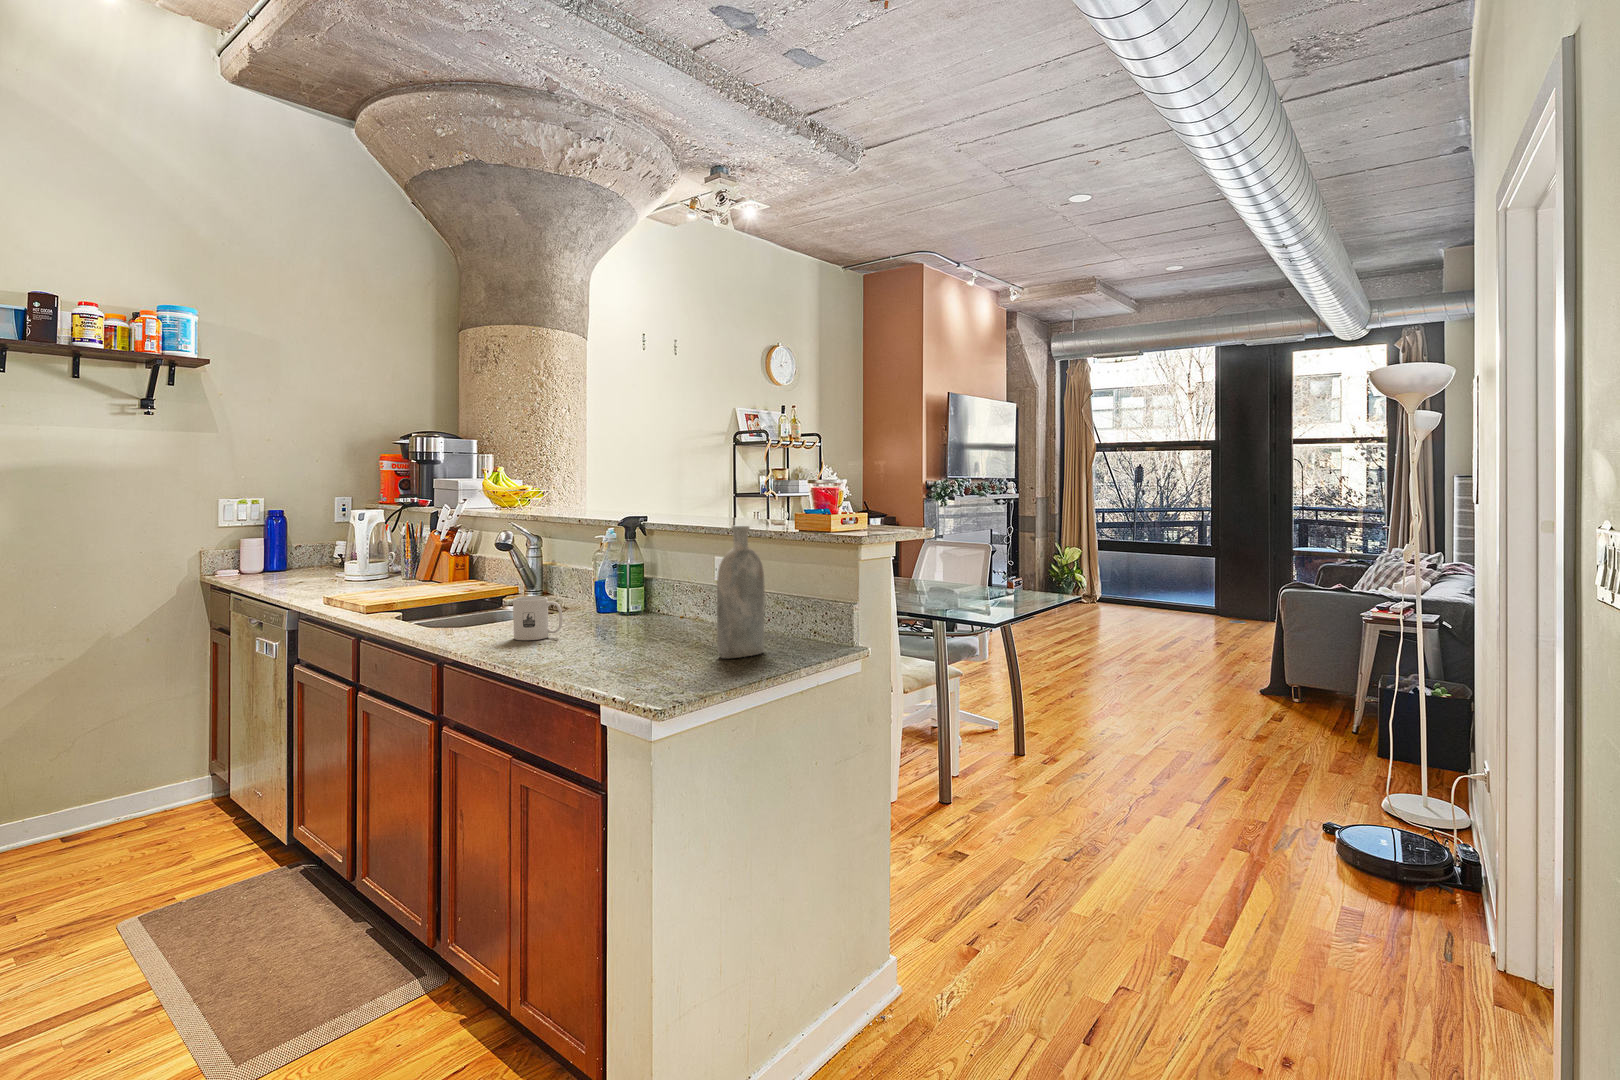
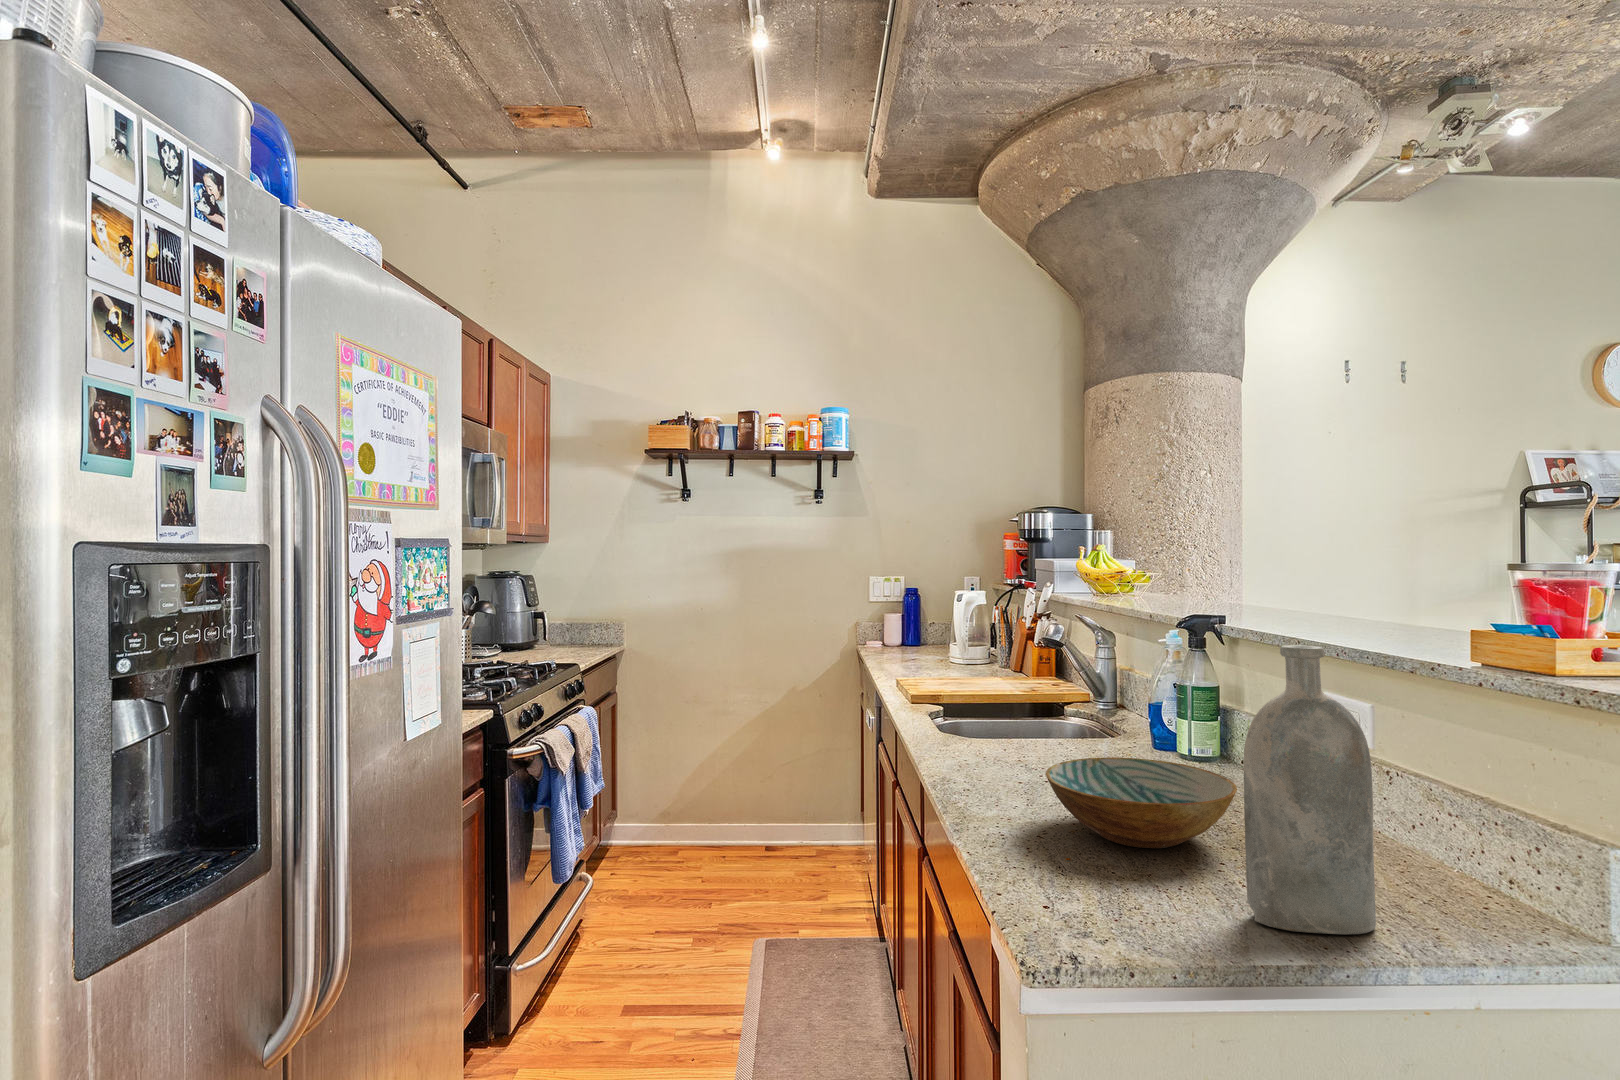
mug: present [513,596,562,640] -> none [985,721,1050,788]
bowl: none [584,604,690,649] -> present [1046,757,1237,848]

